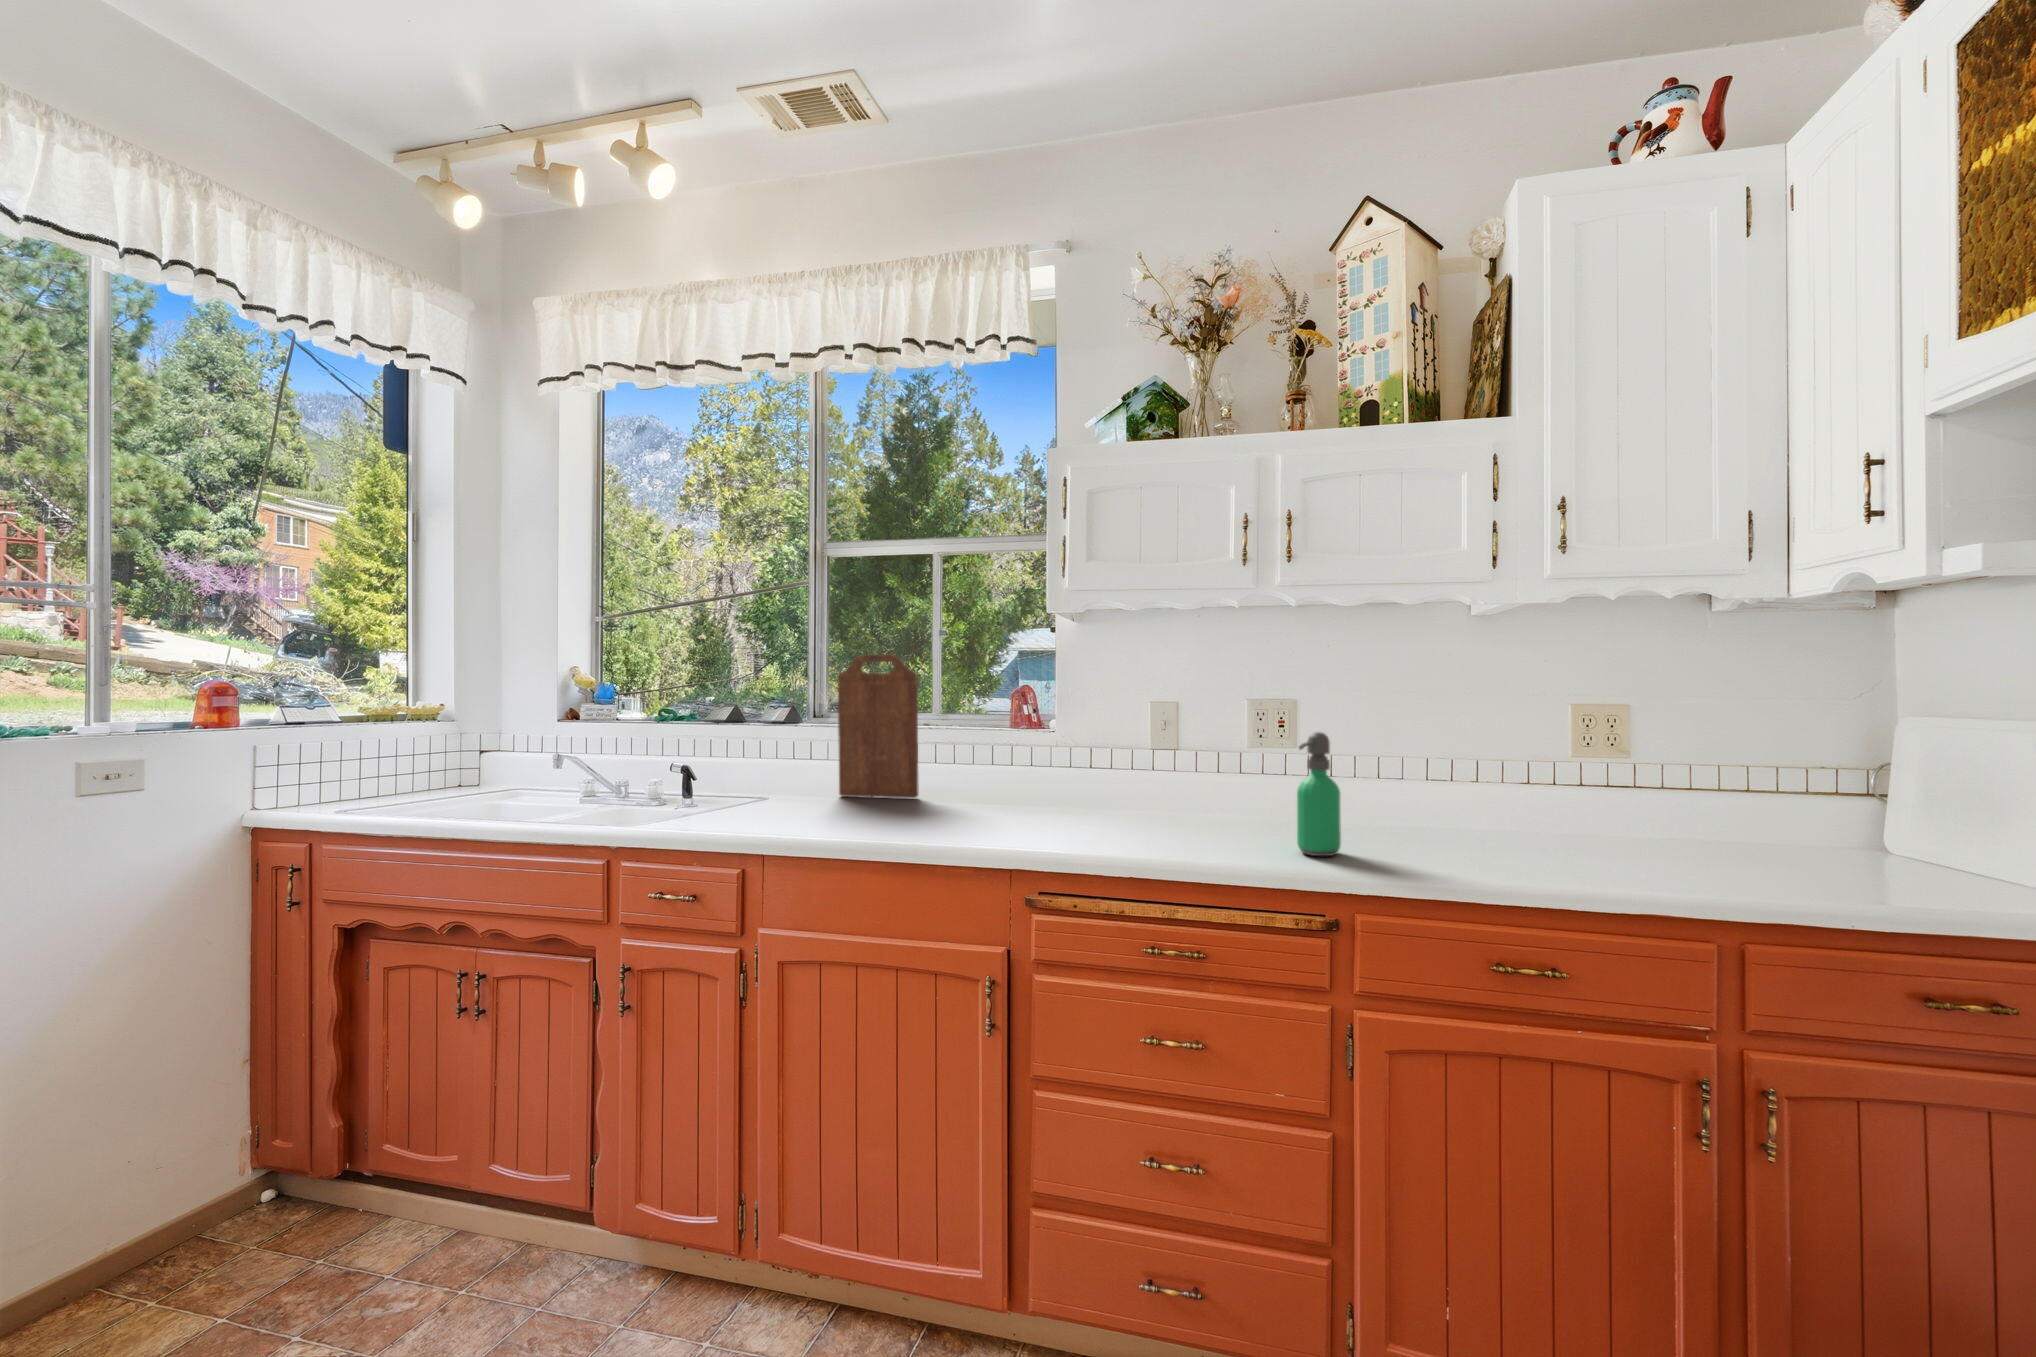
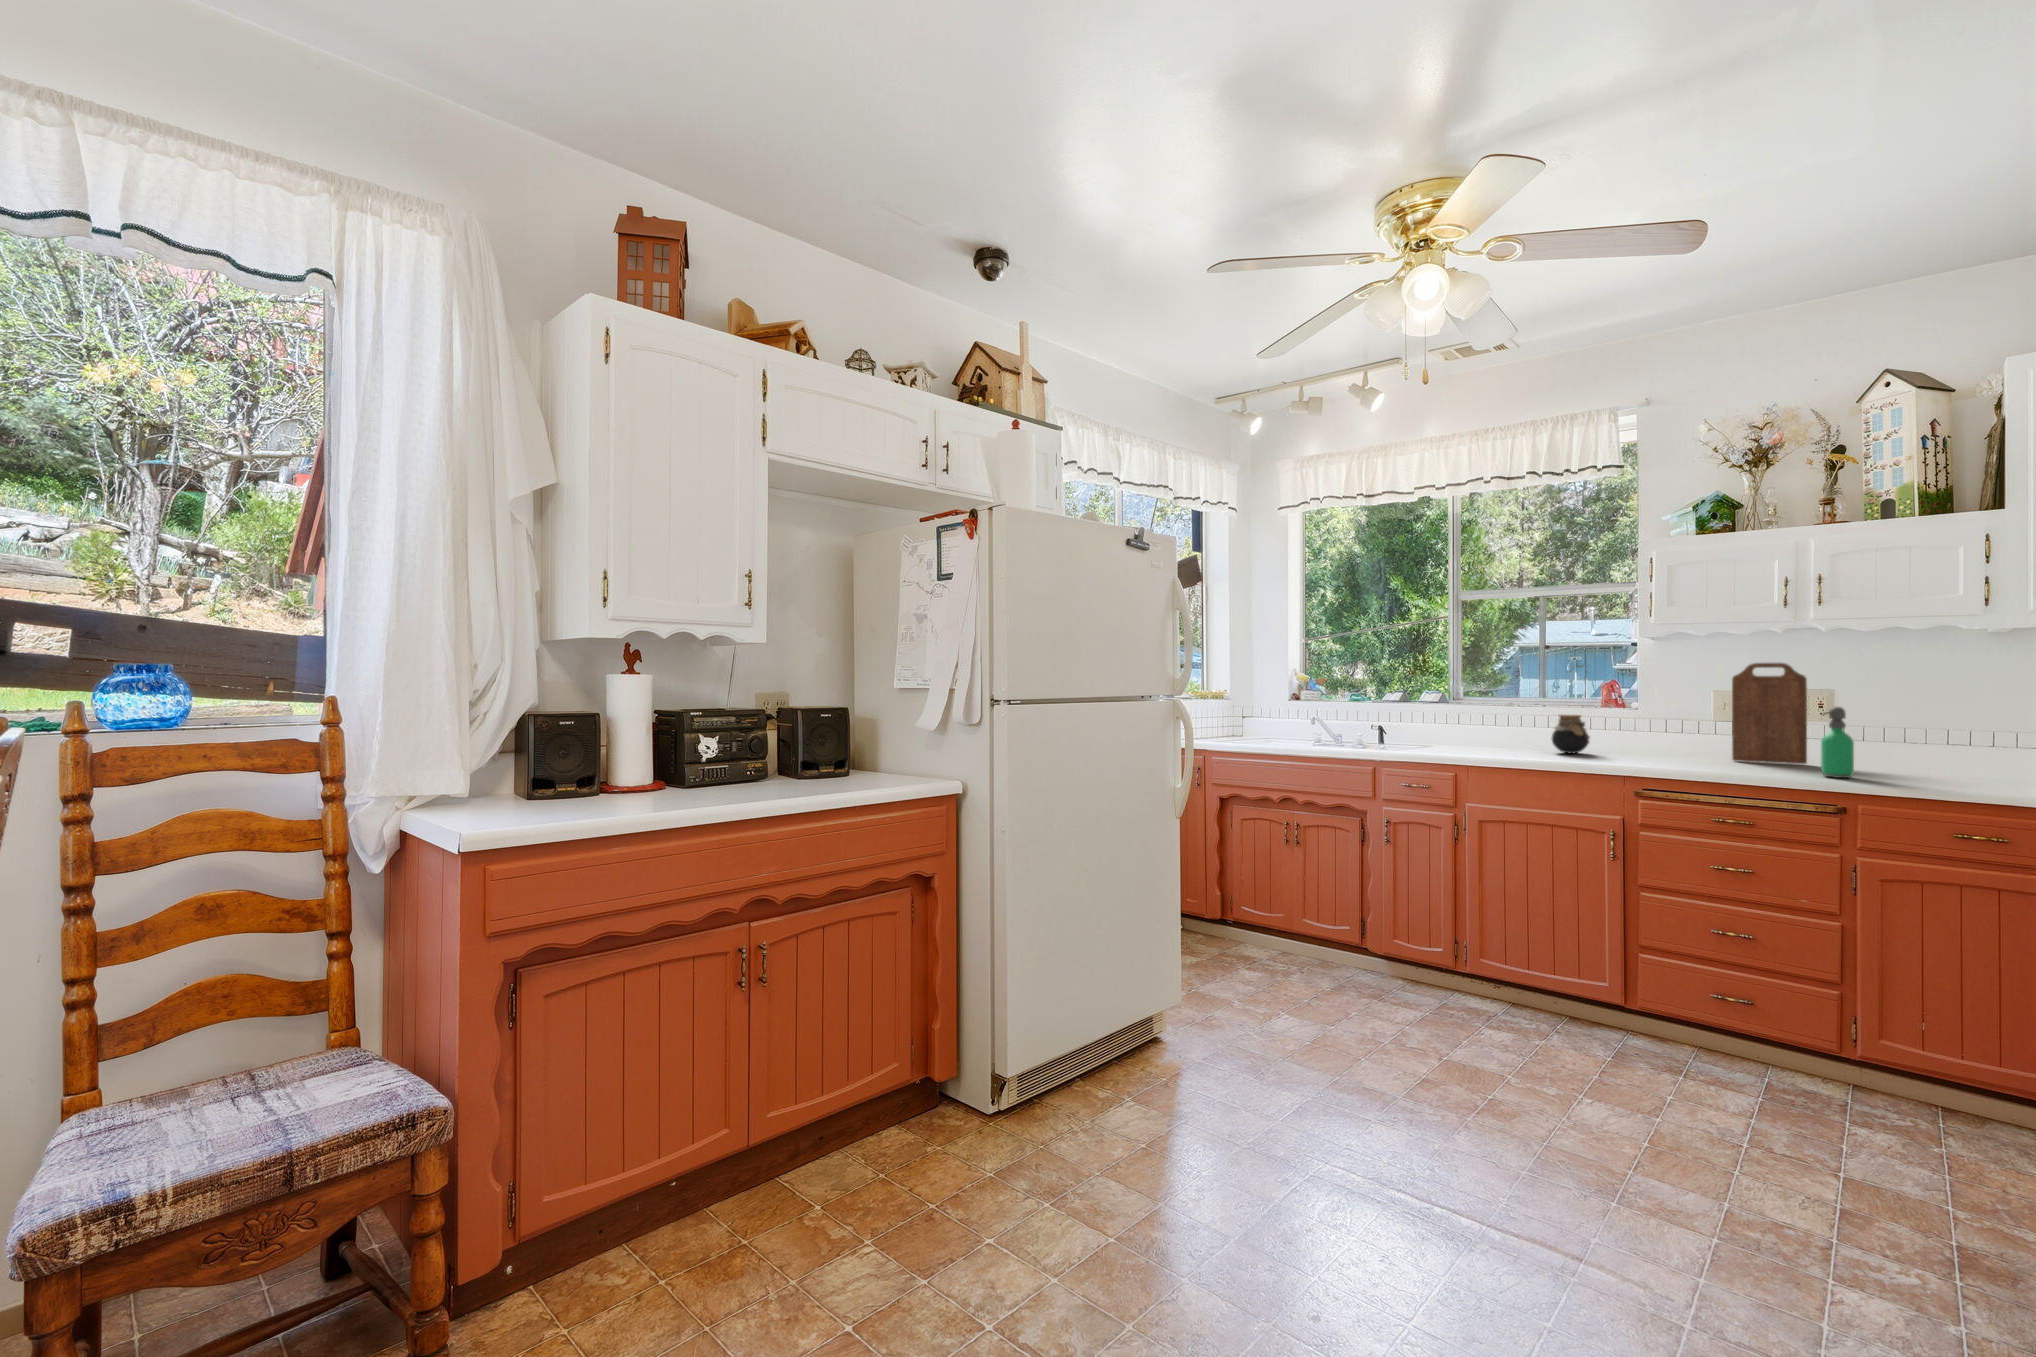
cutting board: present [838,654,919,798] -> present [1732,663,1807,764]
jar: none [927,741,982,809] -> present [1552,715,1590,754]

